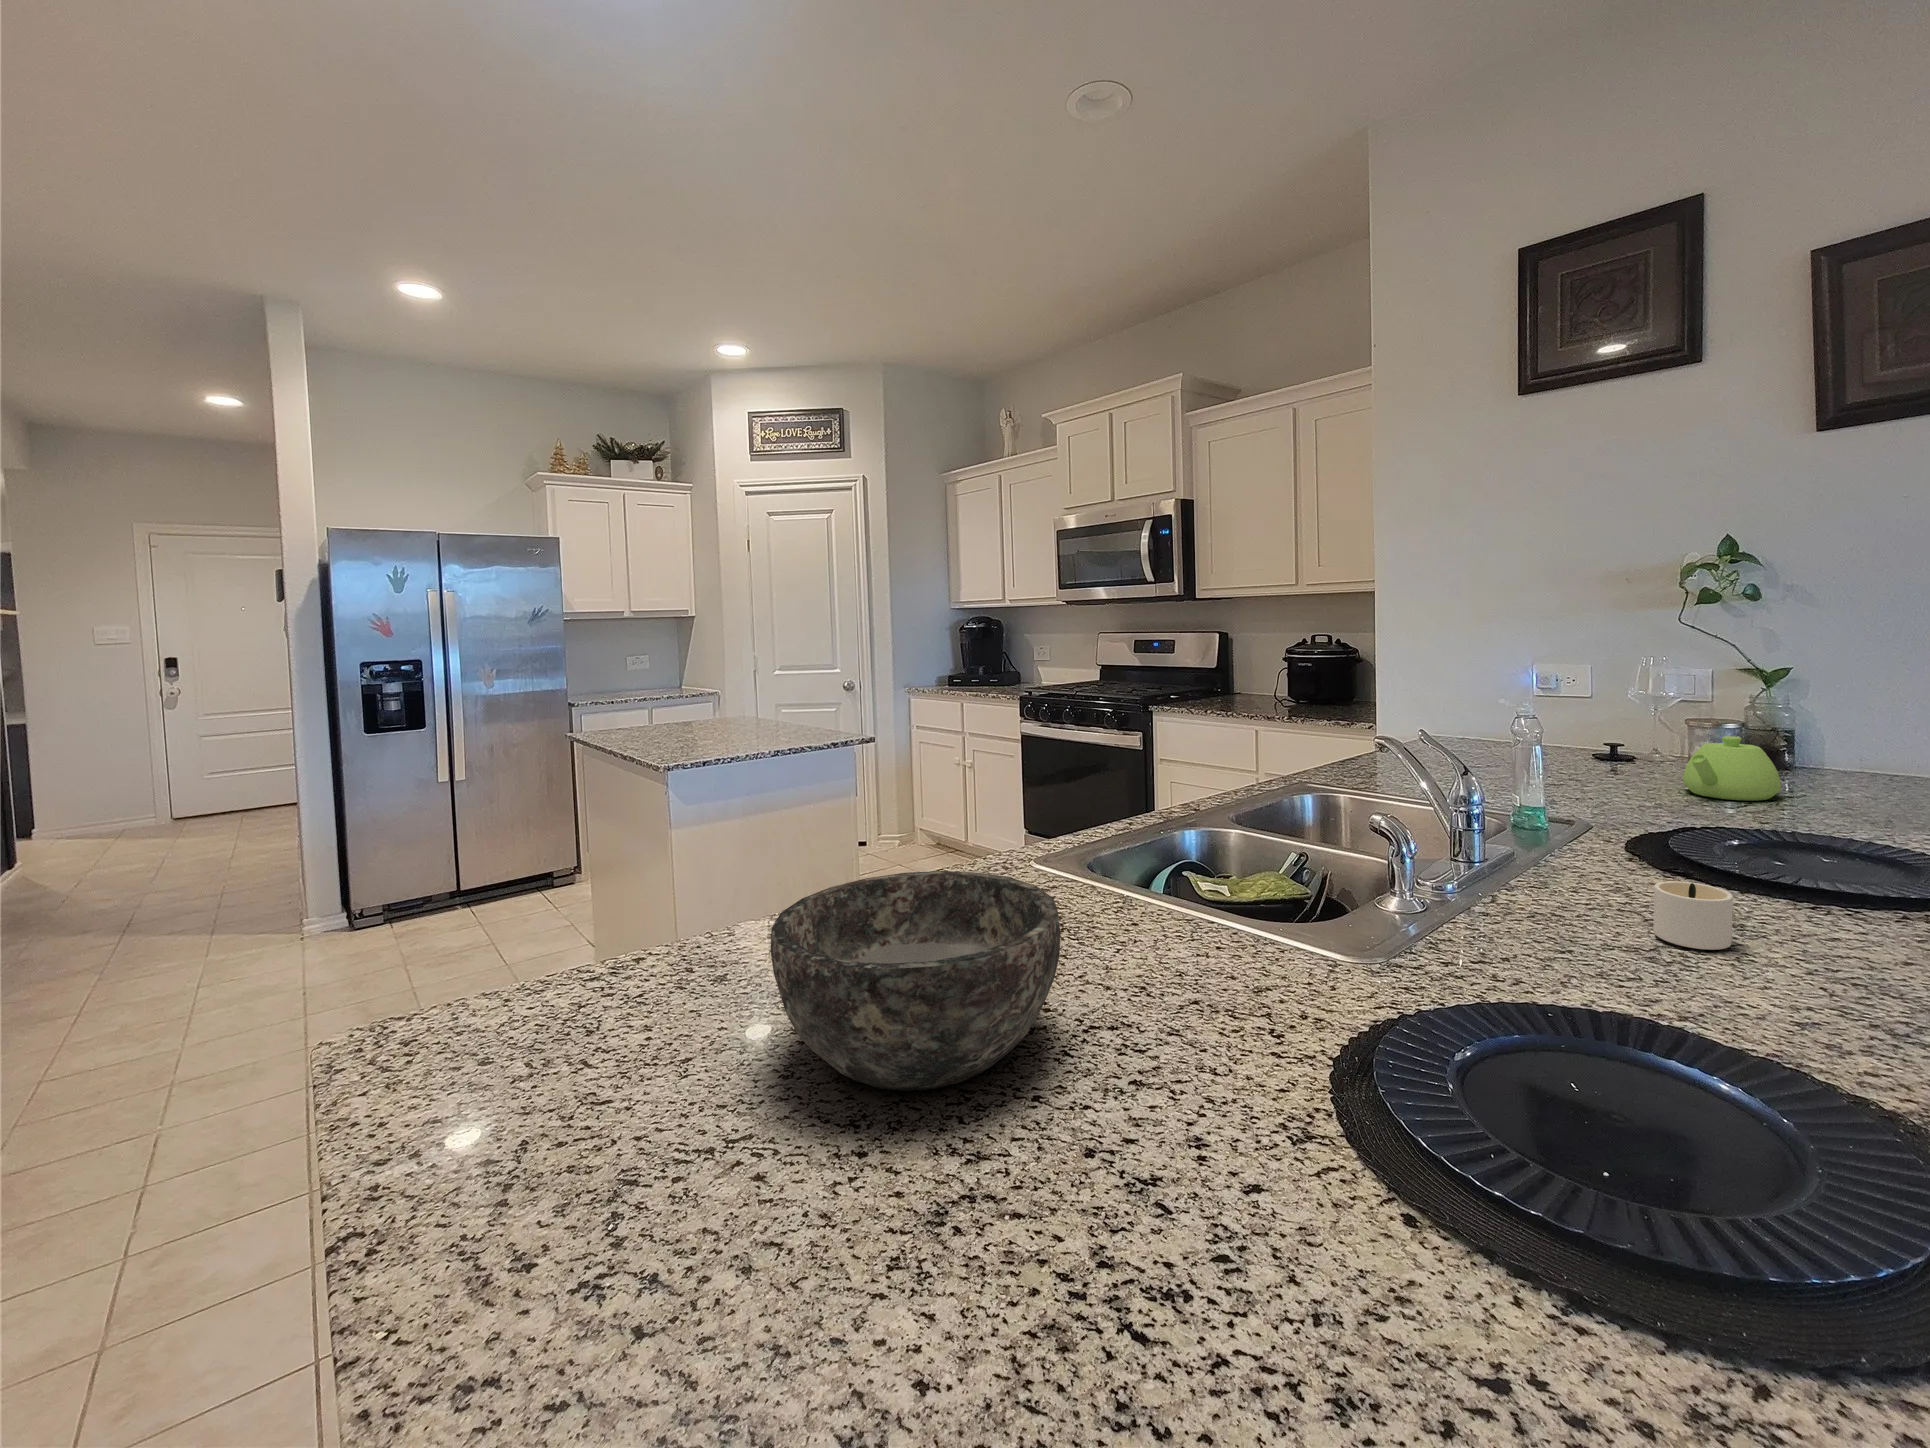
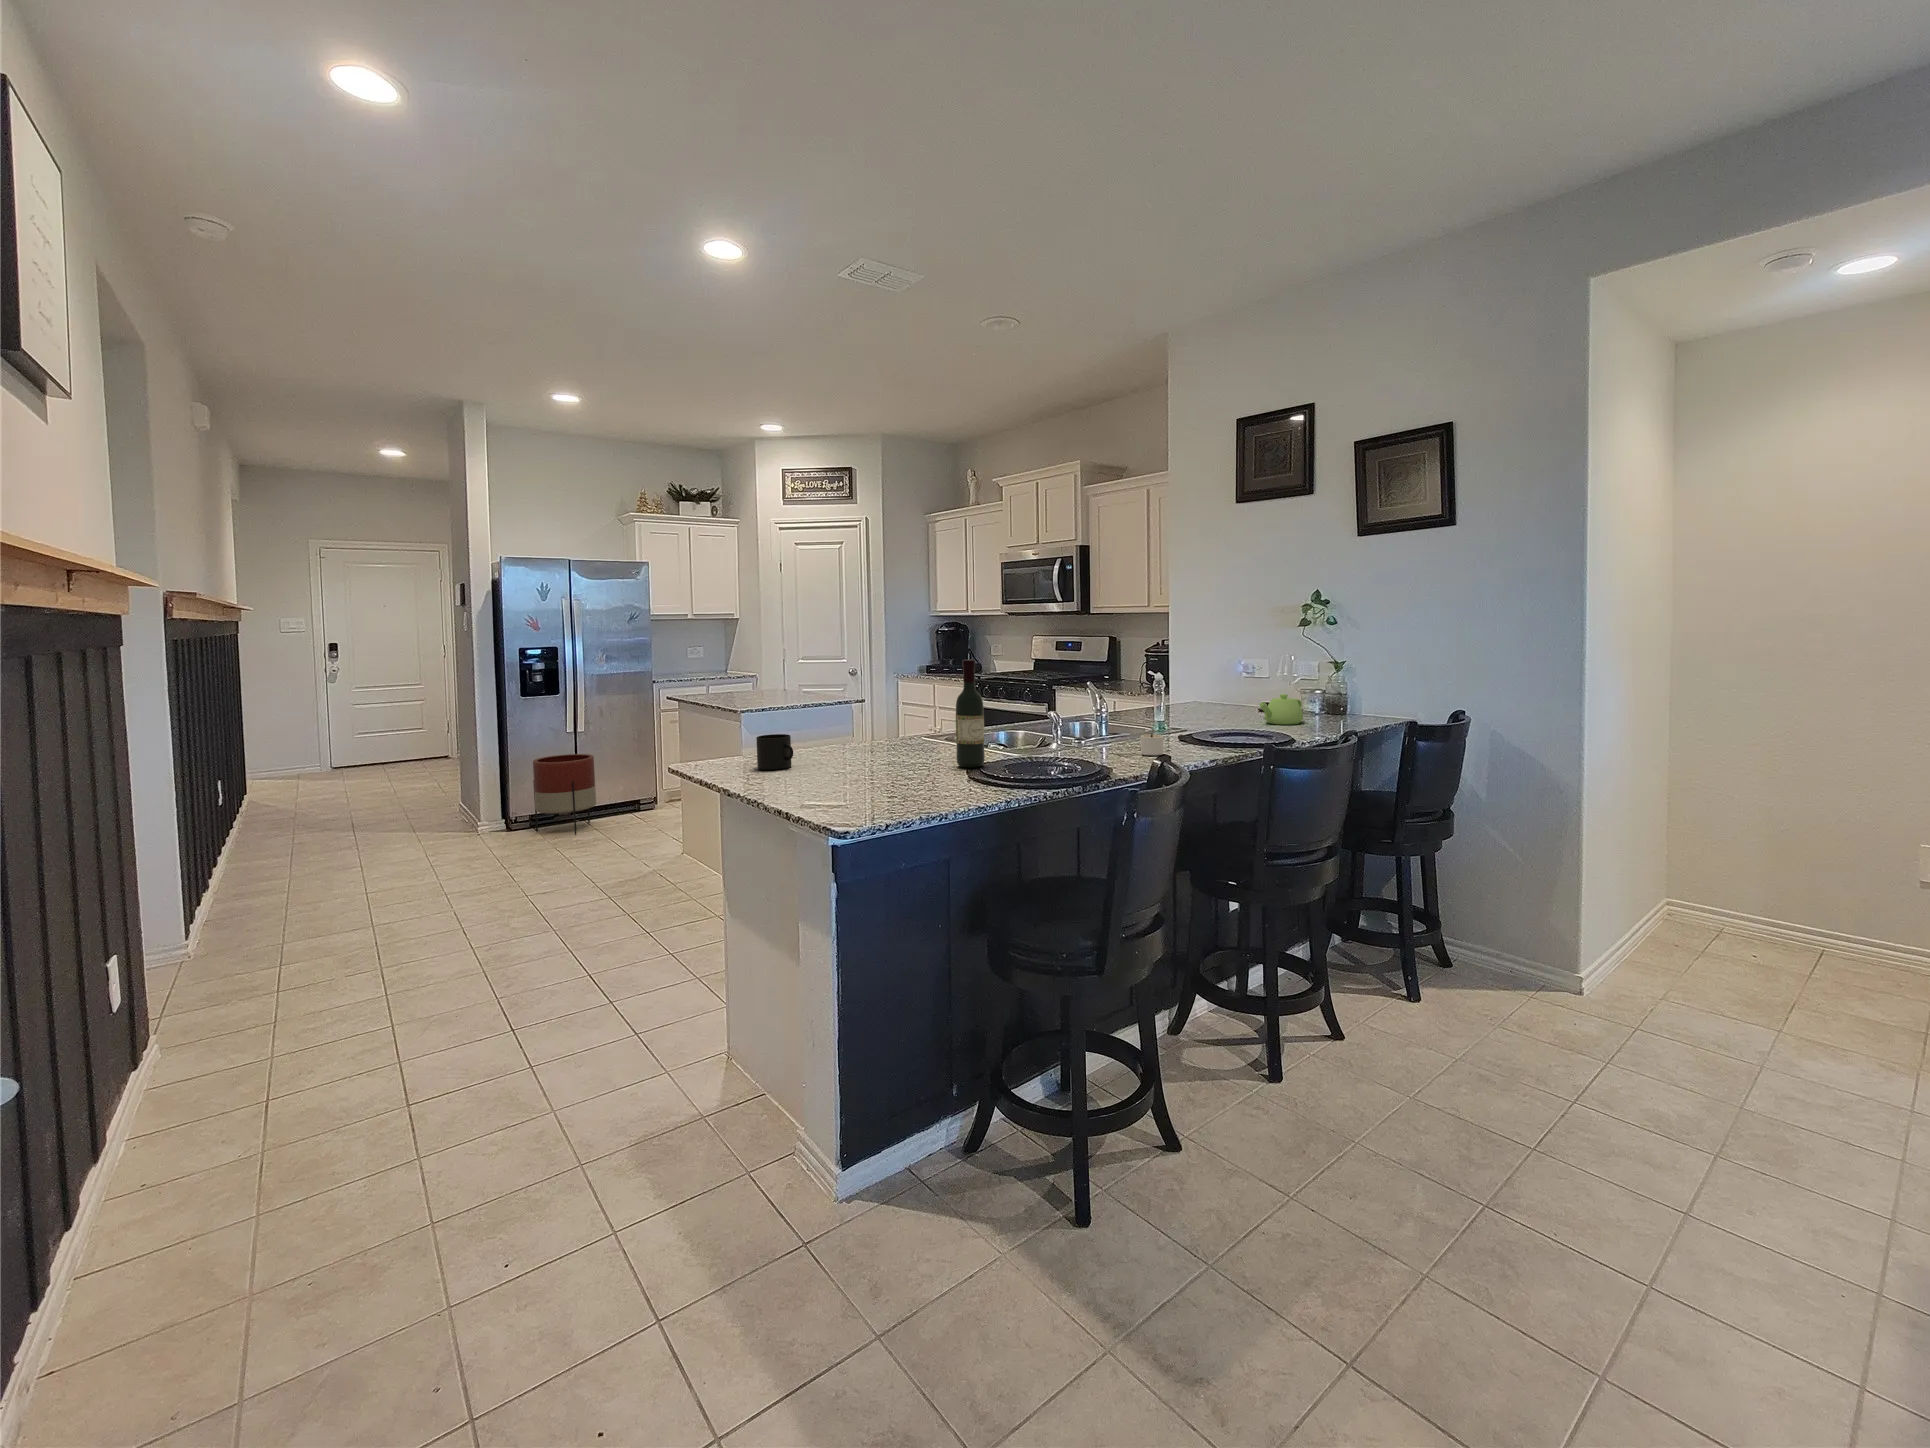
wine bottle: none [1186,692,1275,1033] -> present [956,660,985,768]
planter: none [382,813,482,935] -> present [533,754,596,835]
bowl: present [771,871,1061,1091] -> none [822,722,914,775]
mug: none [578,910,689,1037] -> present [756,734,793,770]

